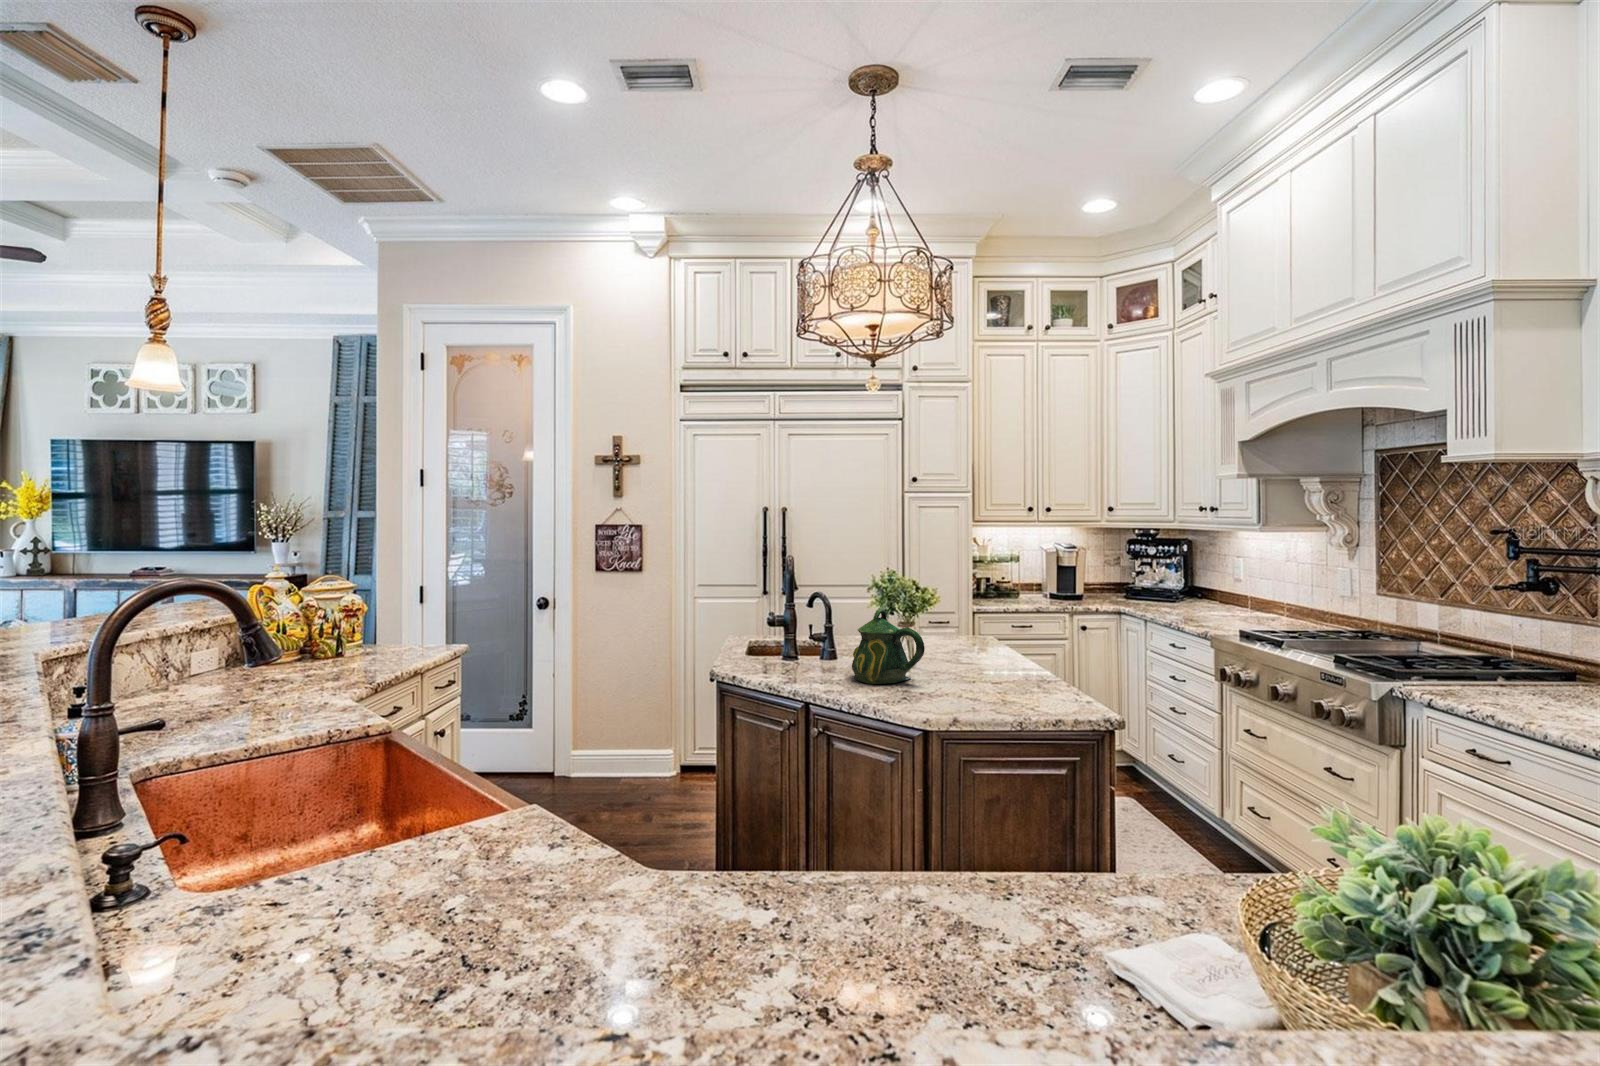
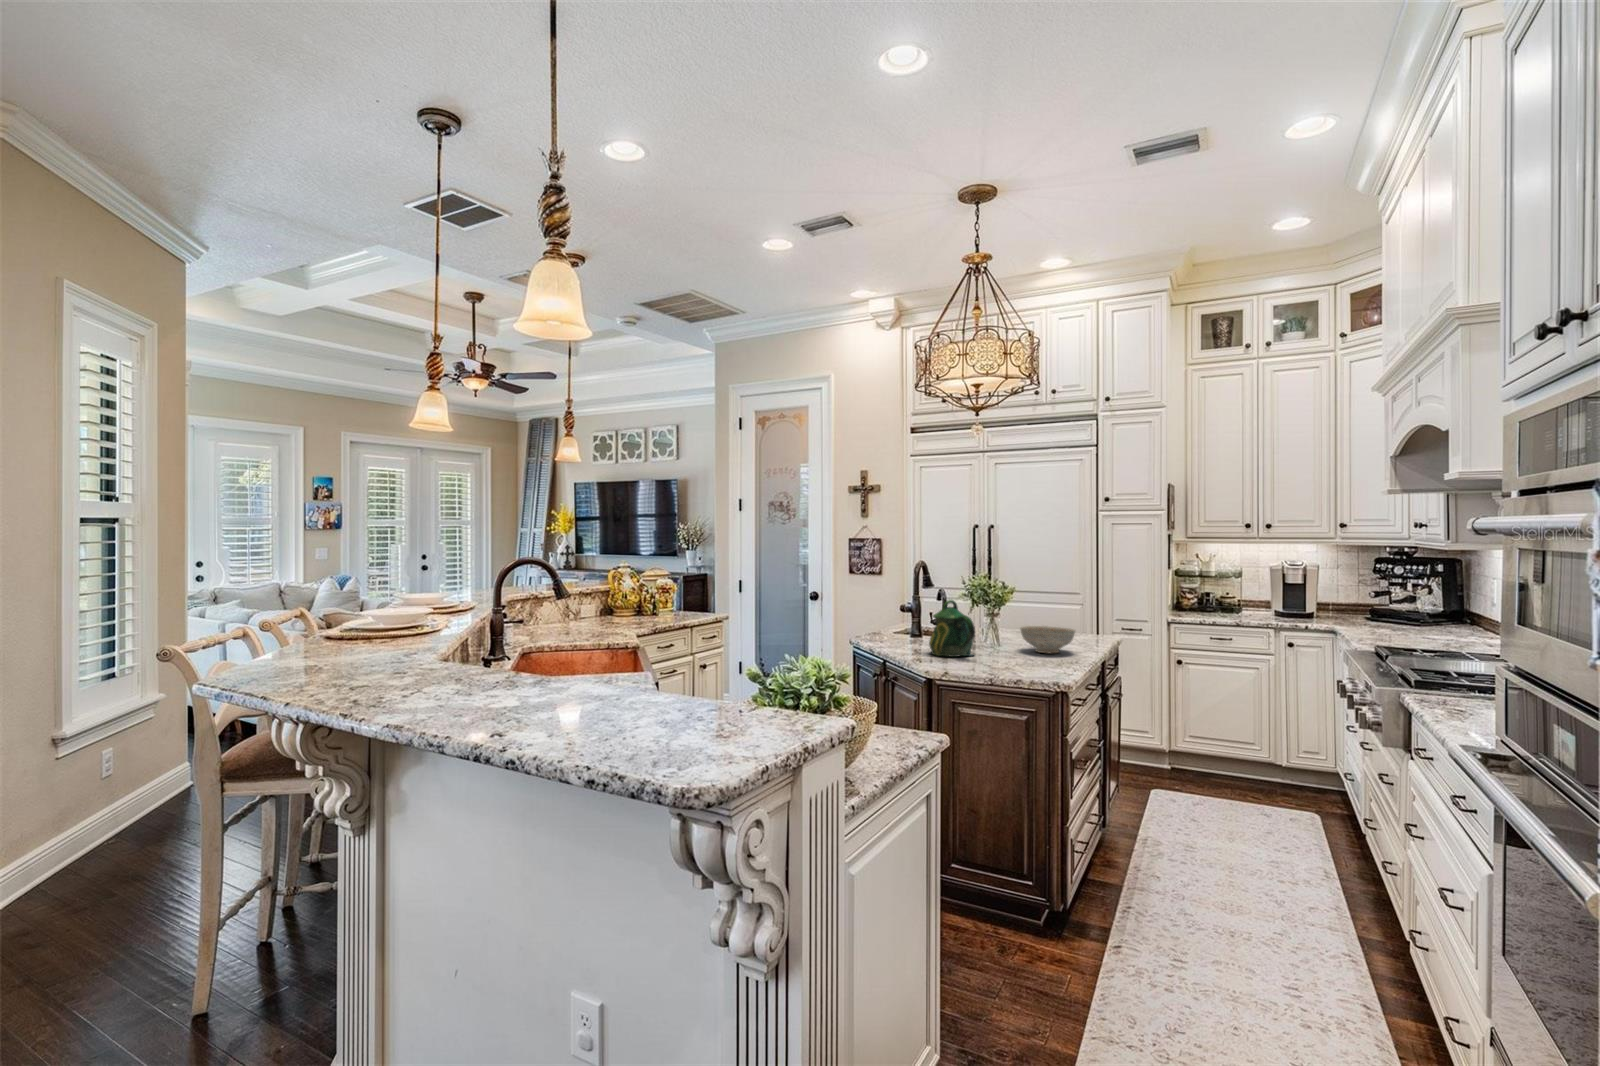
decorative bowl: none [938,632,1004,666] -> present [1020,626,1075,653]

